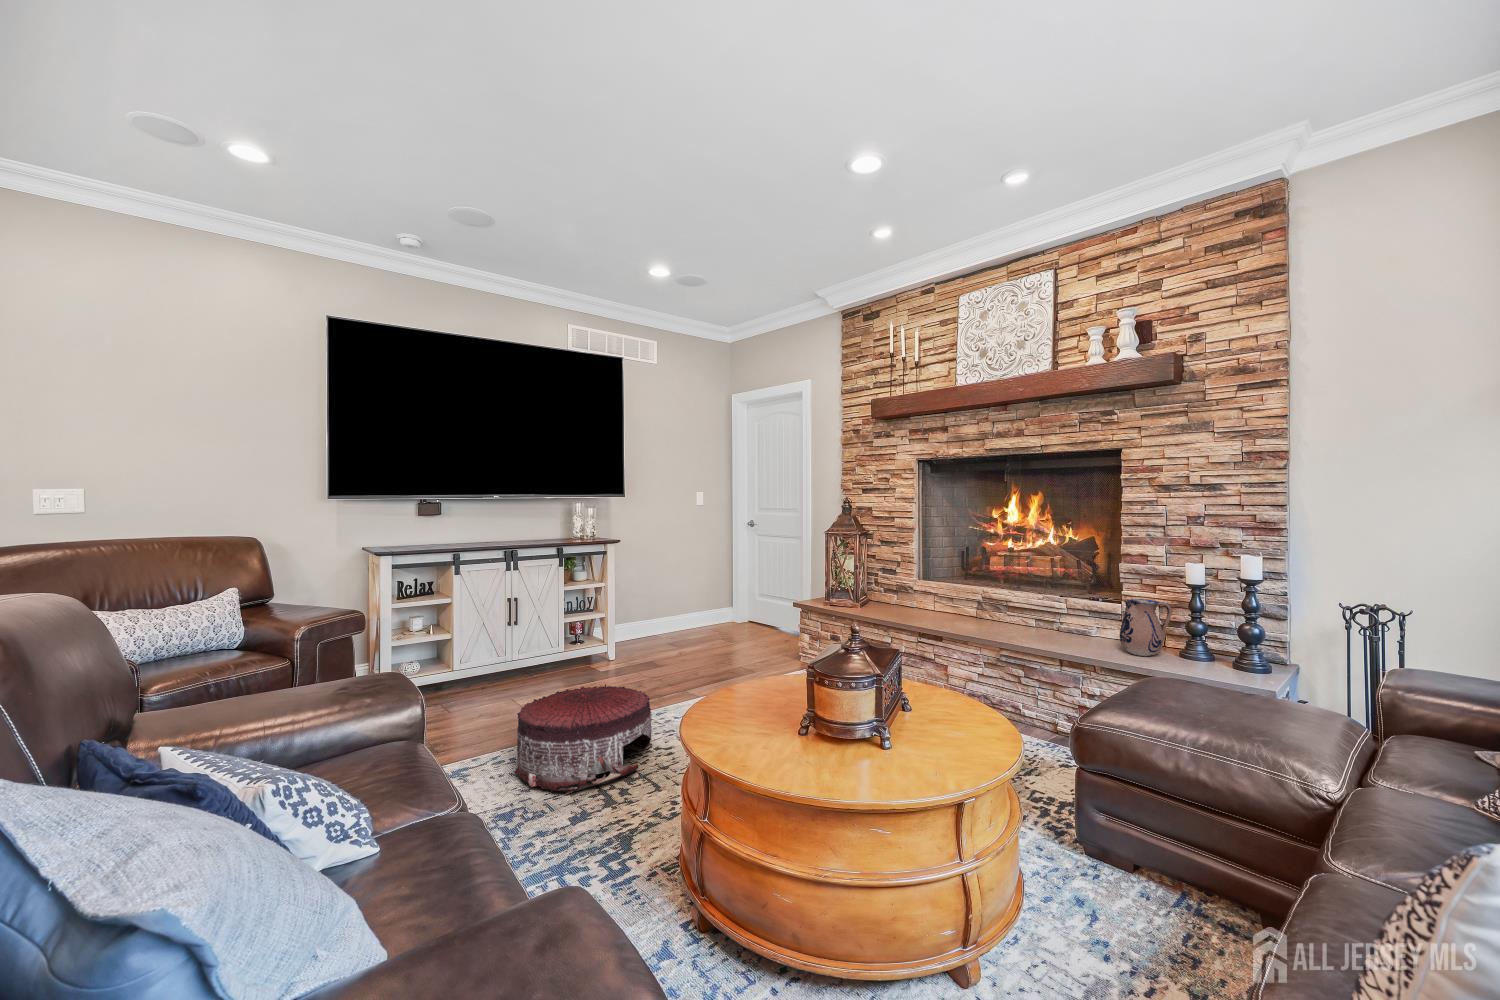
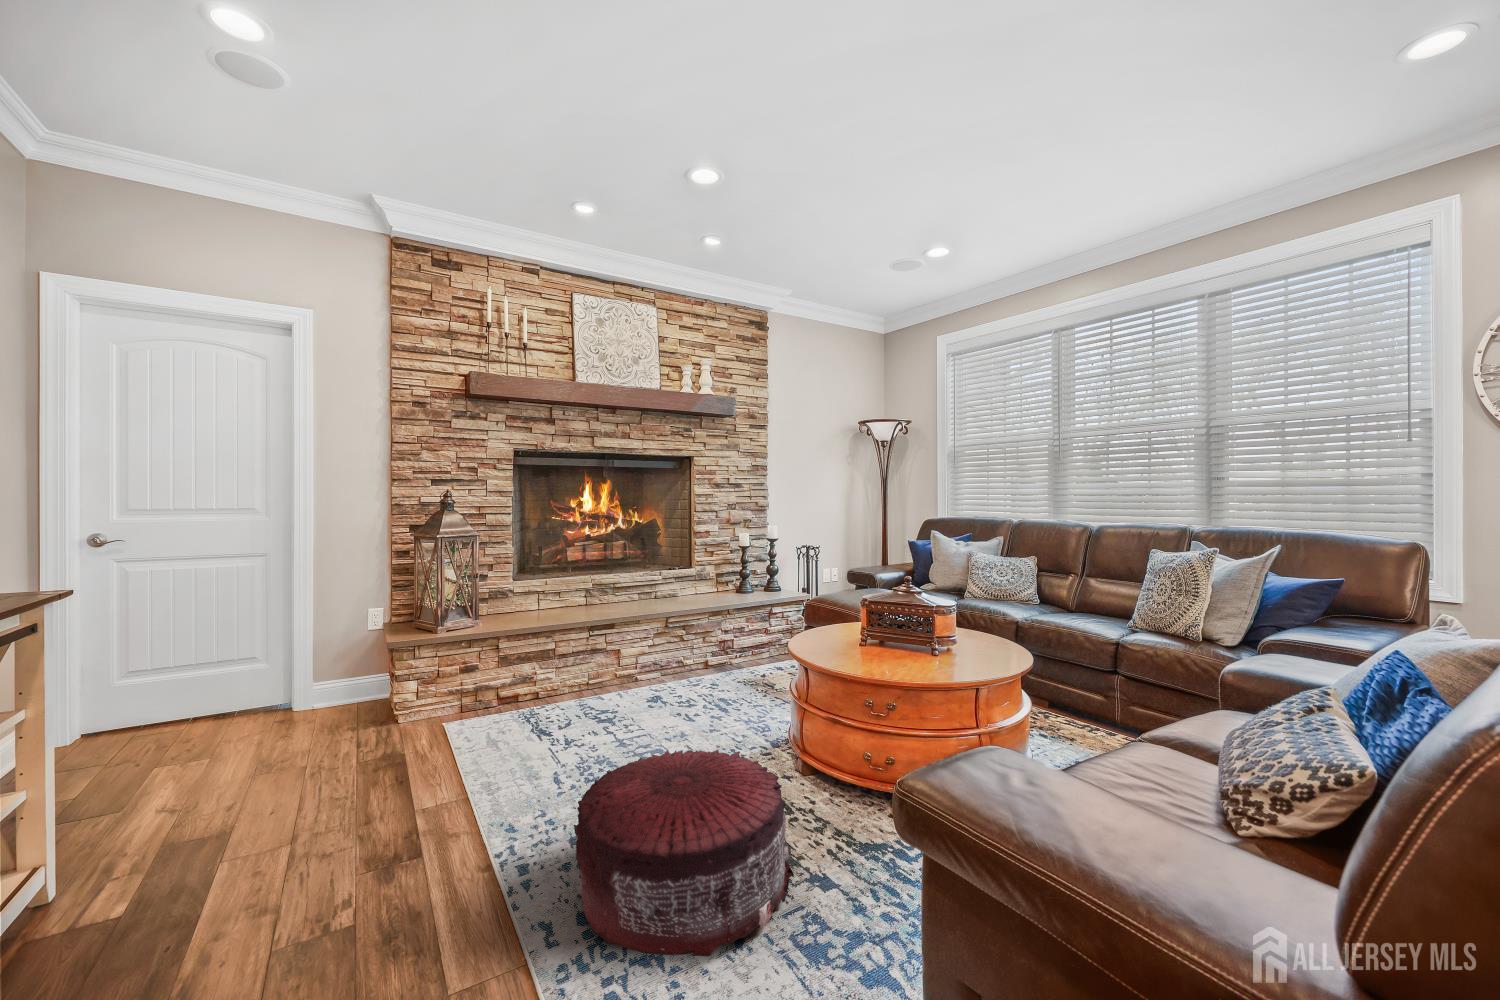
ceramic pitcher: present [1120,599,1172,656] -> none [717,559,742,597]

